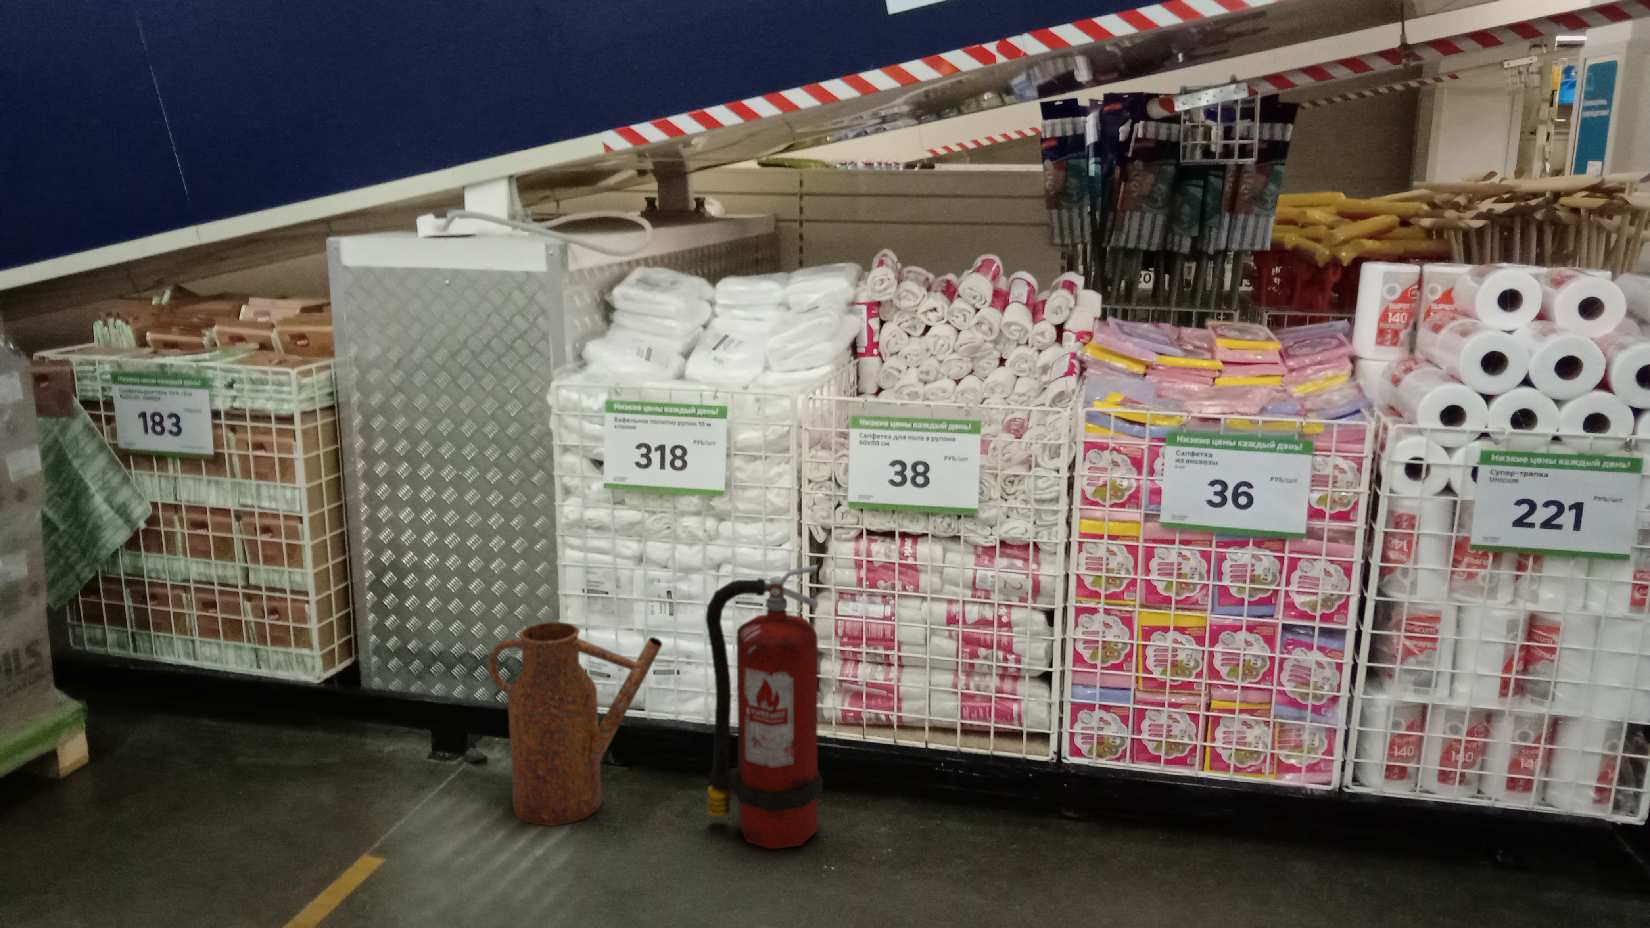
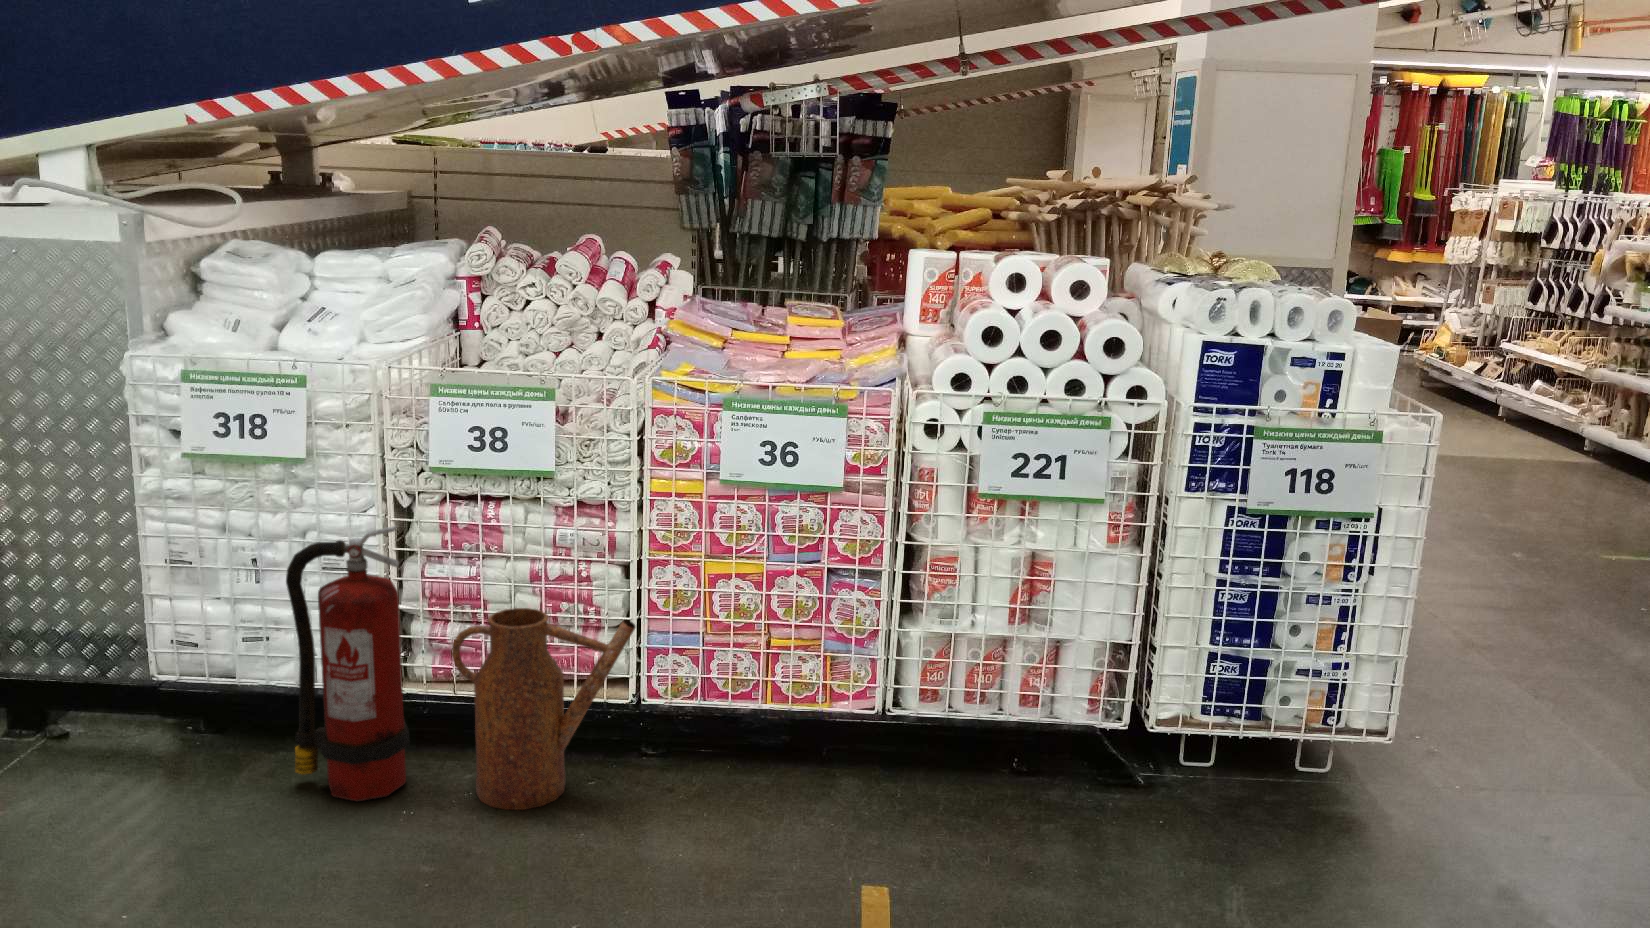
watering can: present [488,622,662,826] -> present [451,608,636,810]

